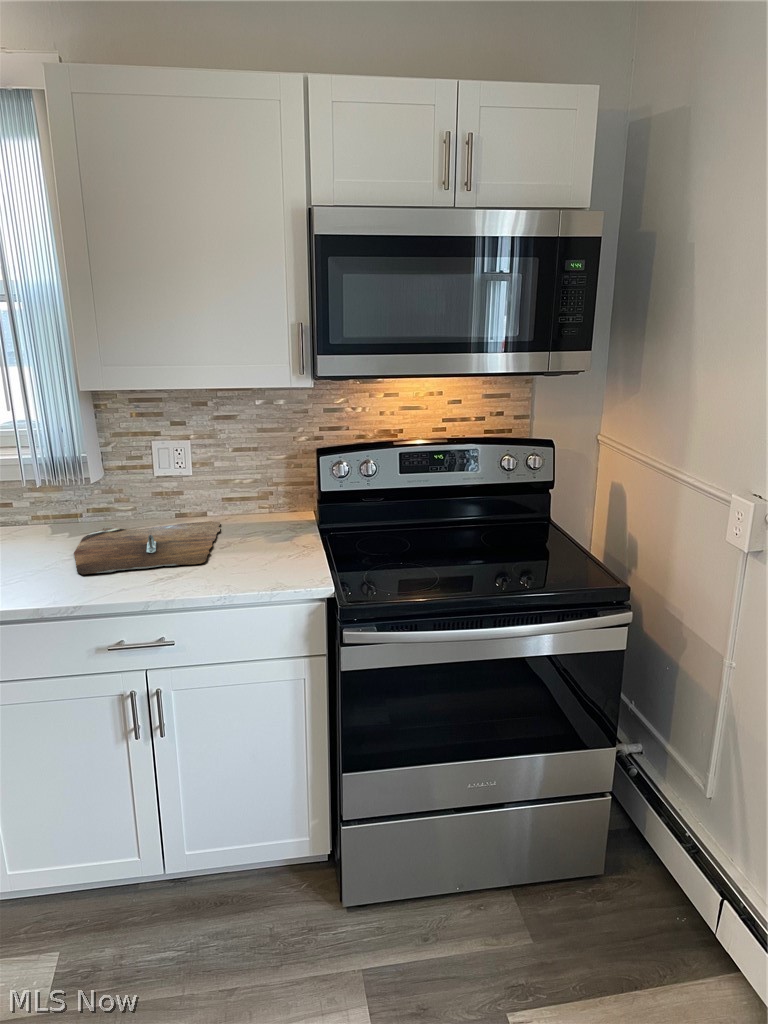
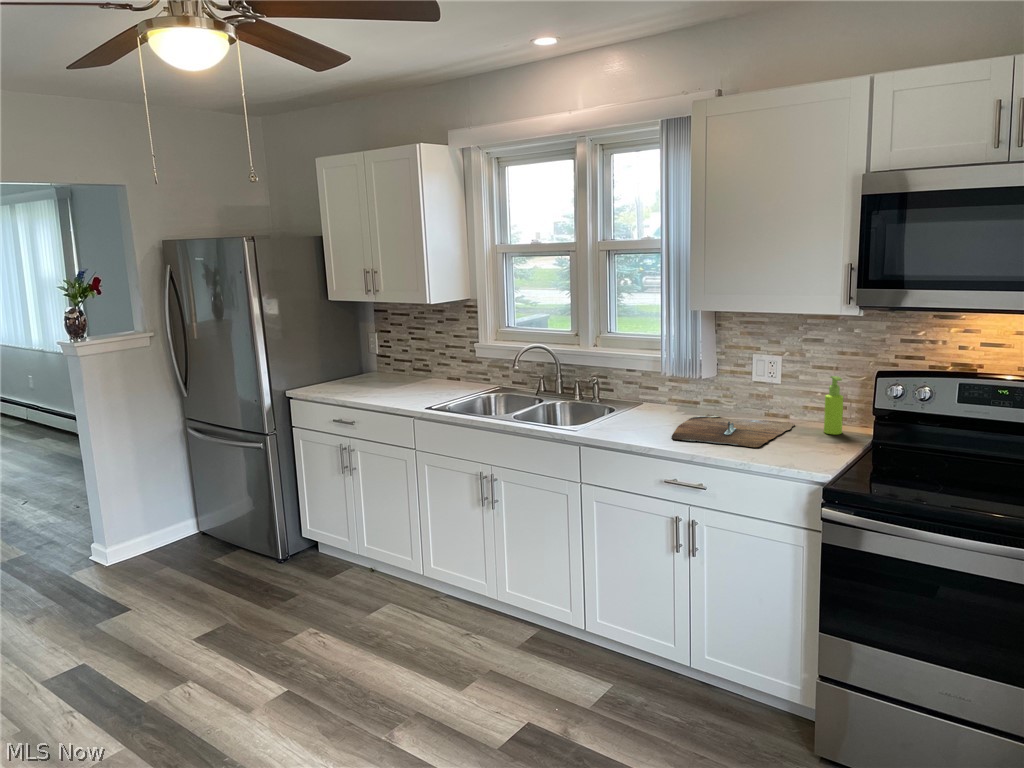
soap dispenser: none [256,458,279,528] -> present [824,376,843,434]

